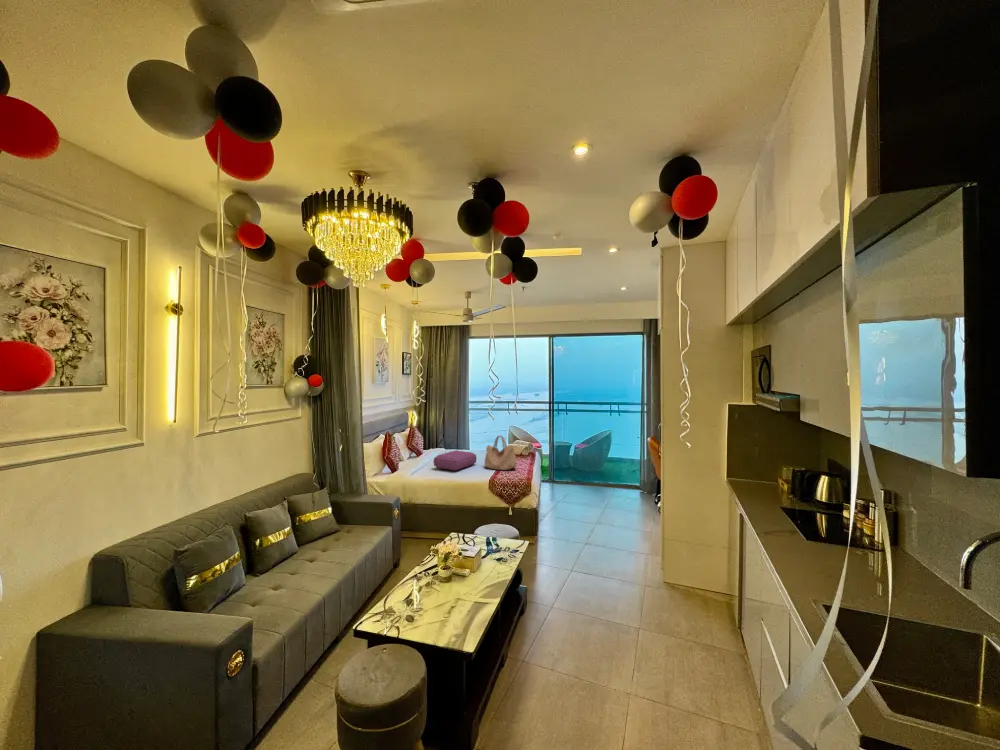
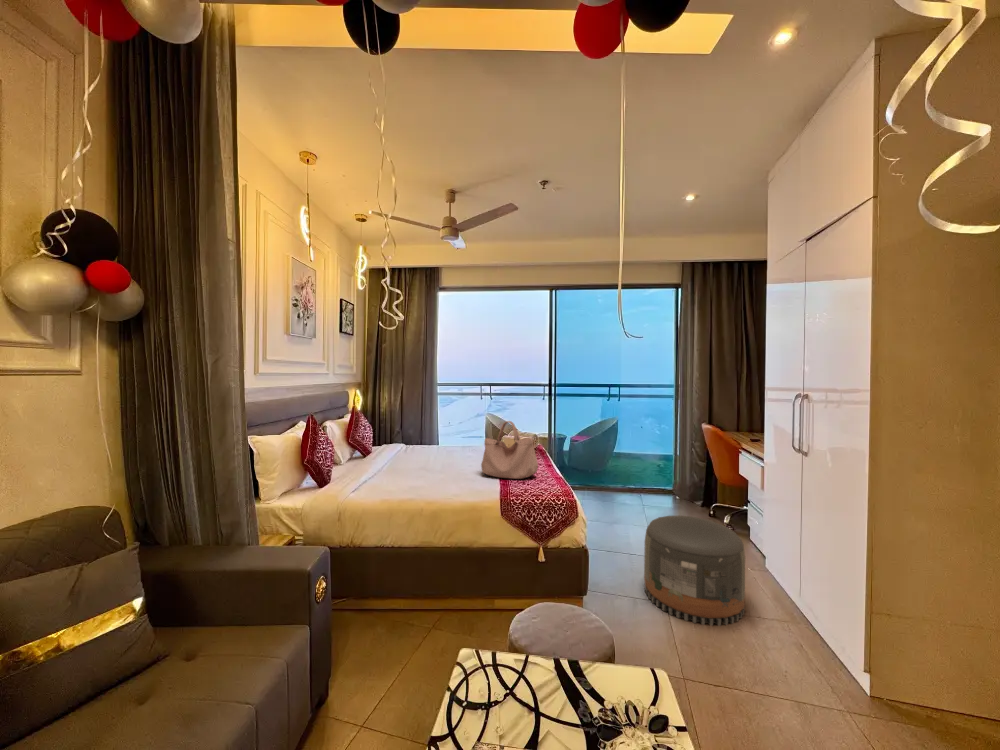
pillow: present [434,450,477,471] -> none [395,447,466,482]
pouf: none [576,495,630,554] -> present [644,515,745,626]

